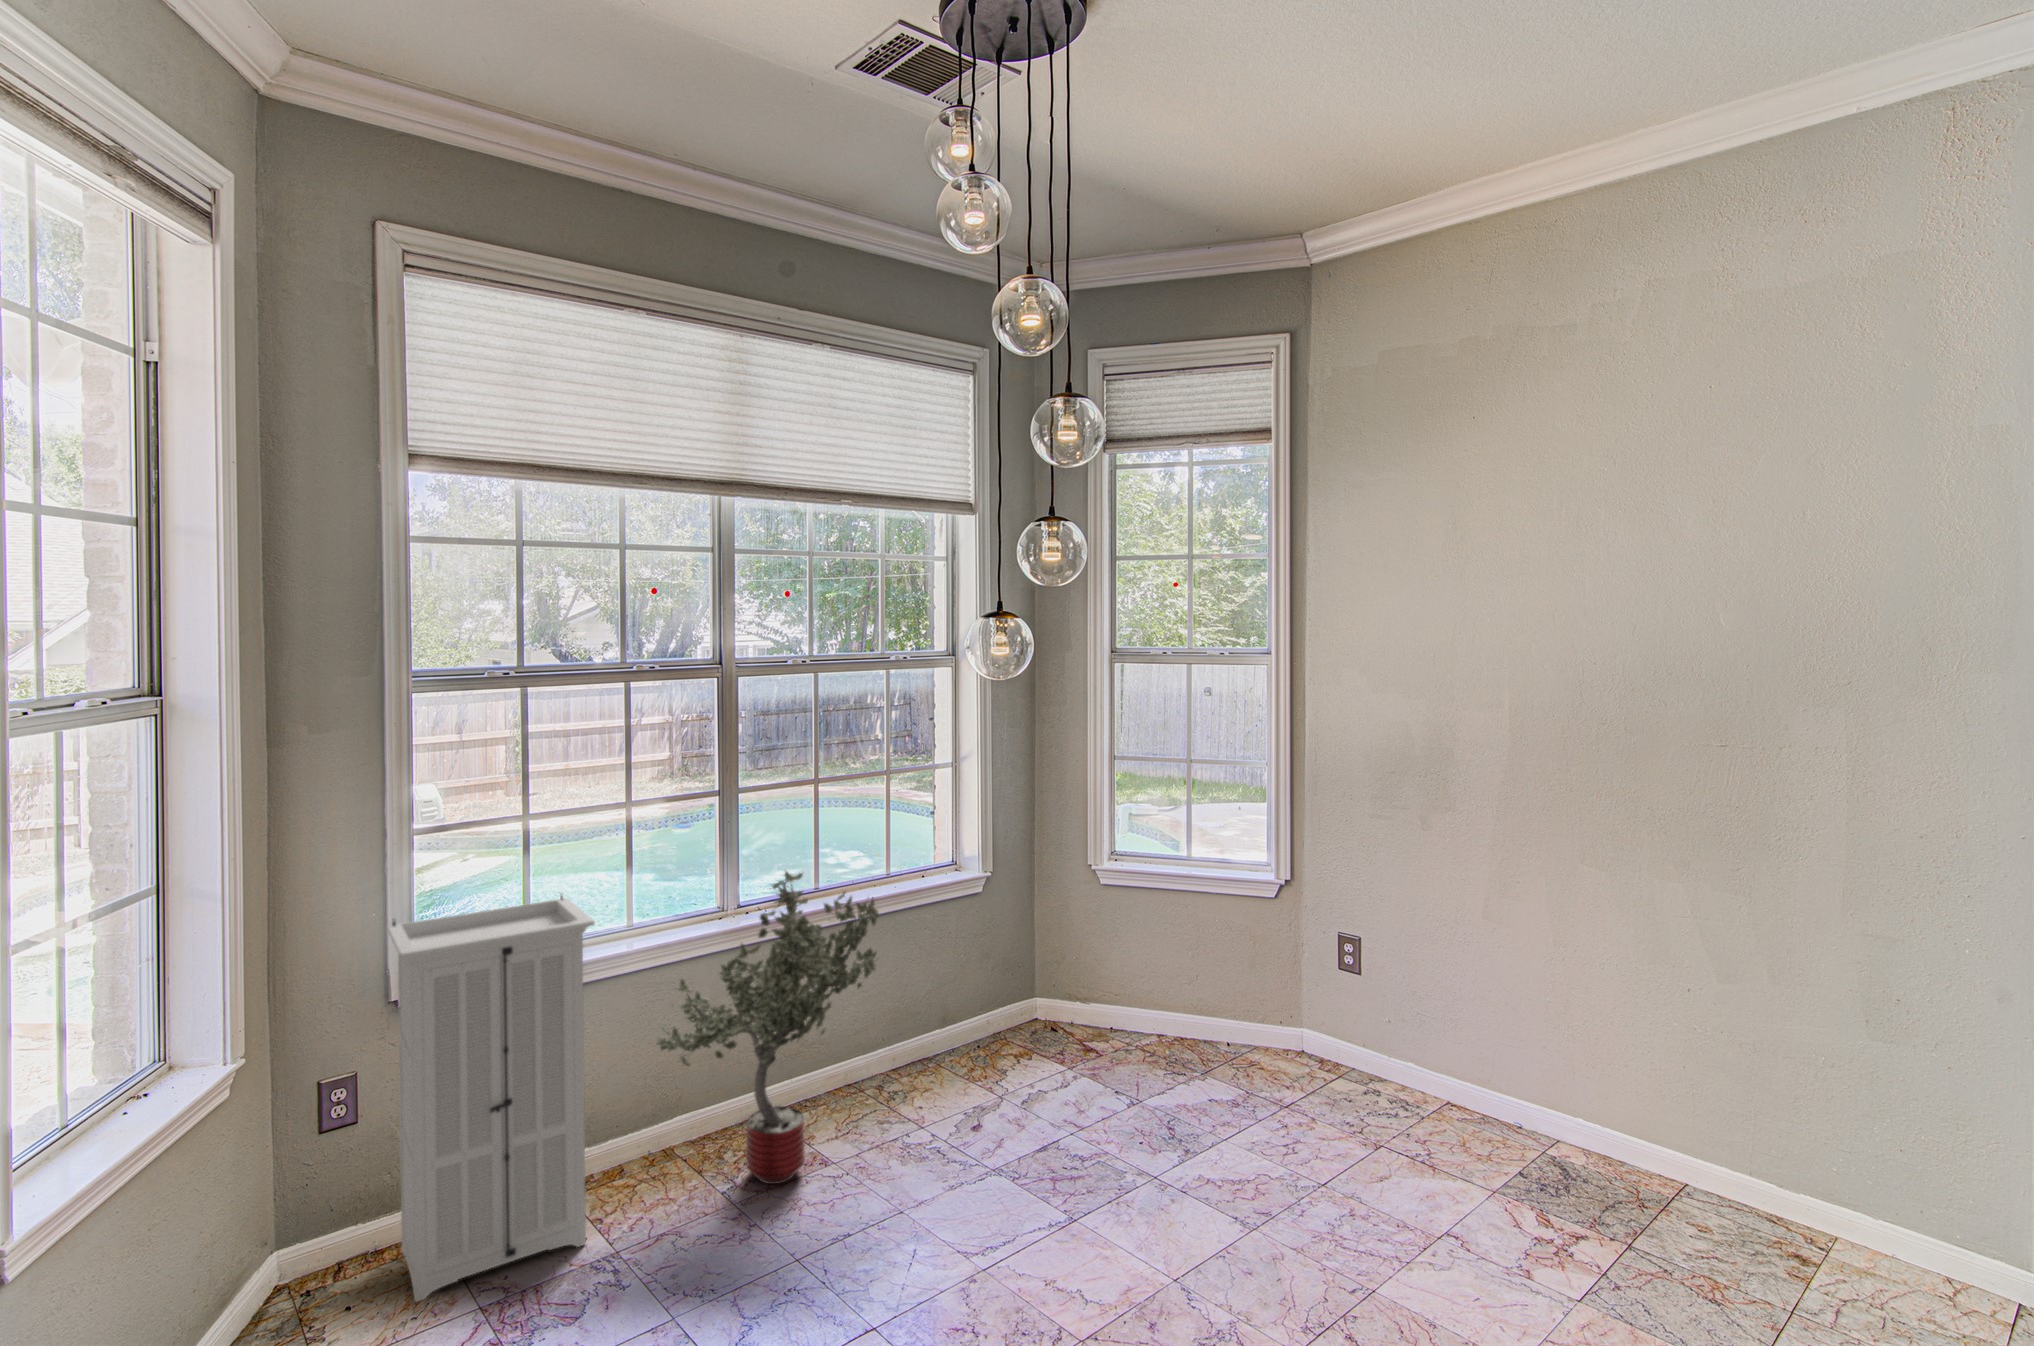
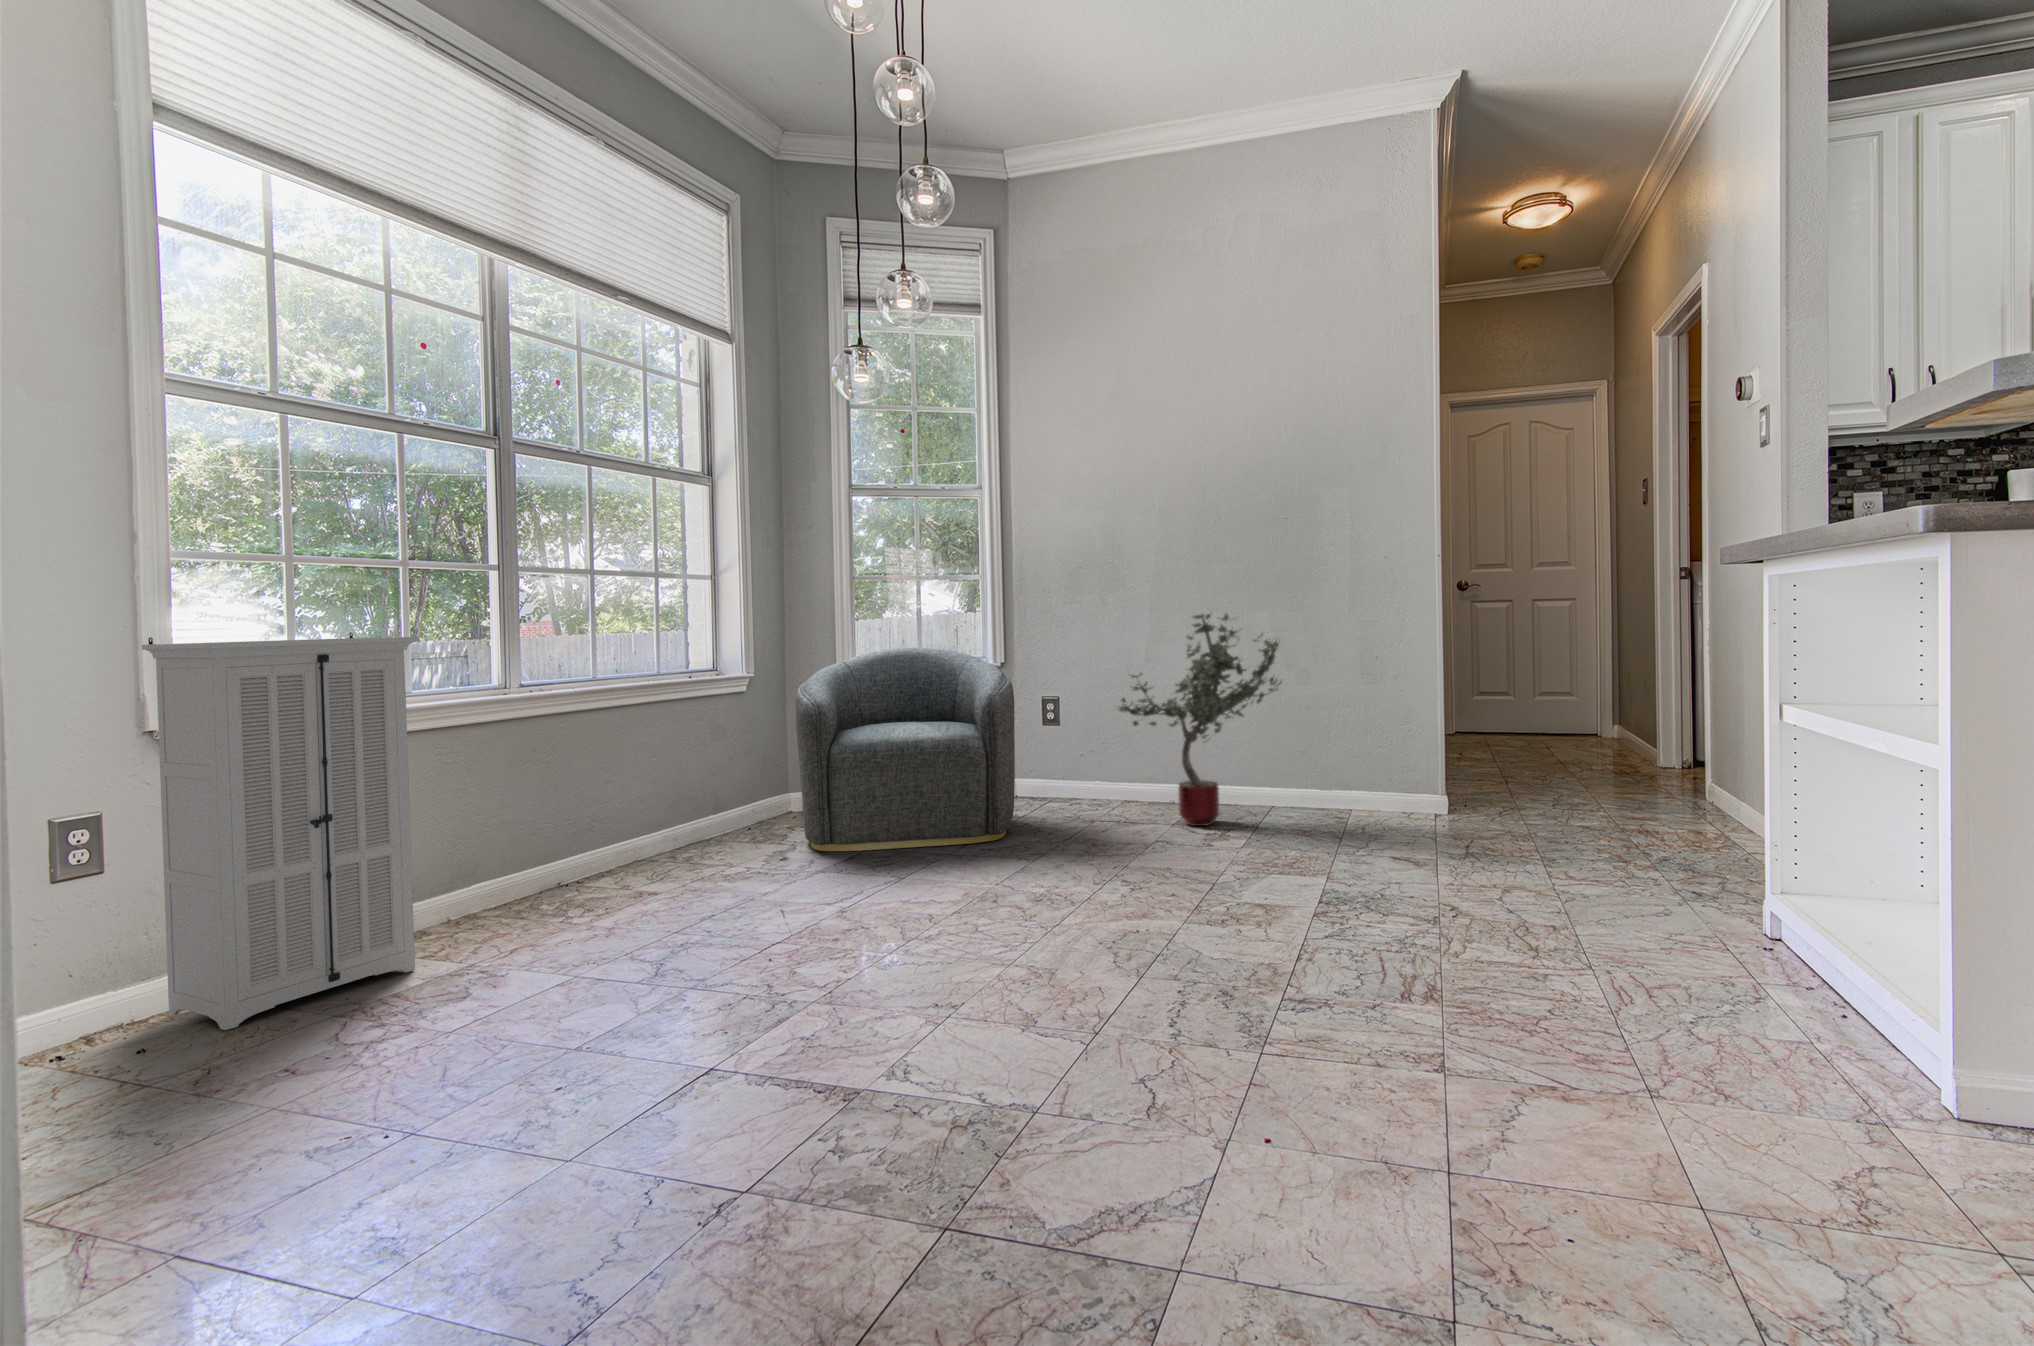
armchair: none [1016,855,1280,1150] -> present [796,648,1015,851]
potted tree: present [657,872,879,1184] -> present [1119,613,1282,826]

